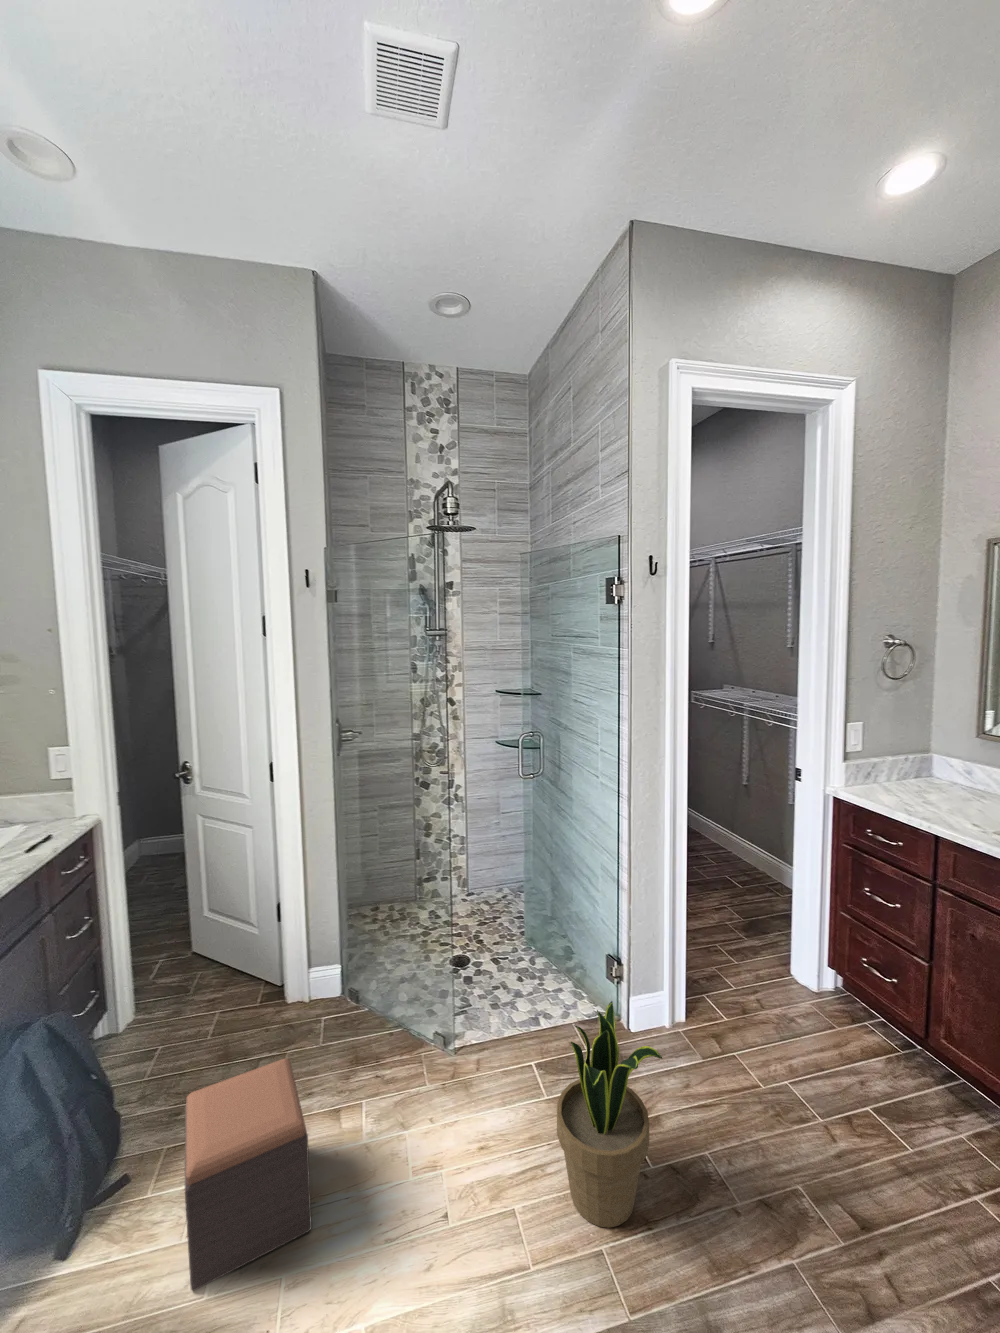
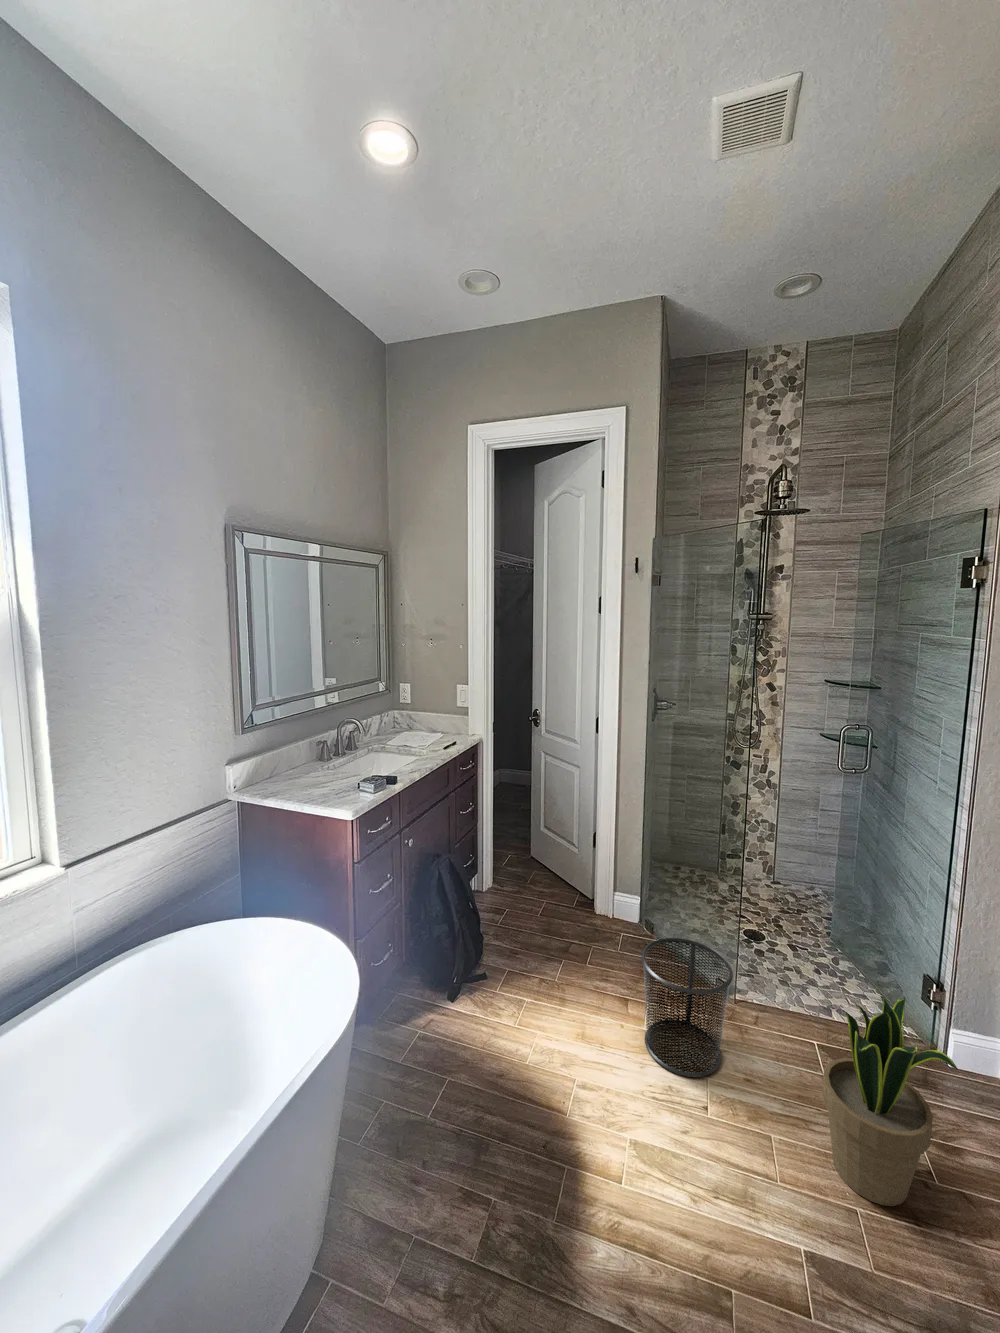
waste bin: none [354,1009,457,1184] -> present [641,938,733,1077]
footstool: present [185,1058,312,1291] -> none [517,934,600,1065]

